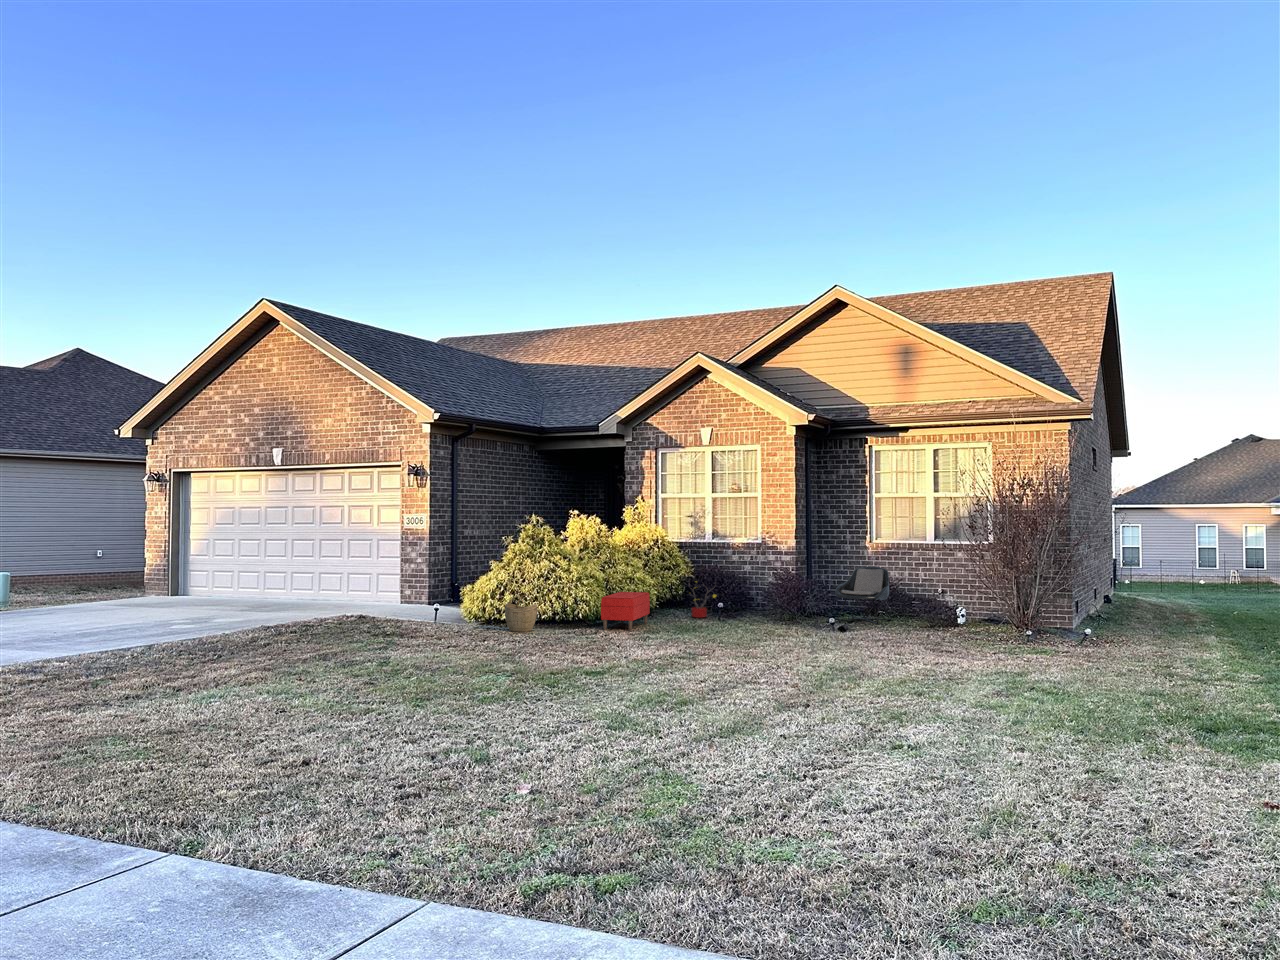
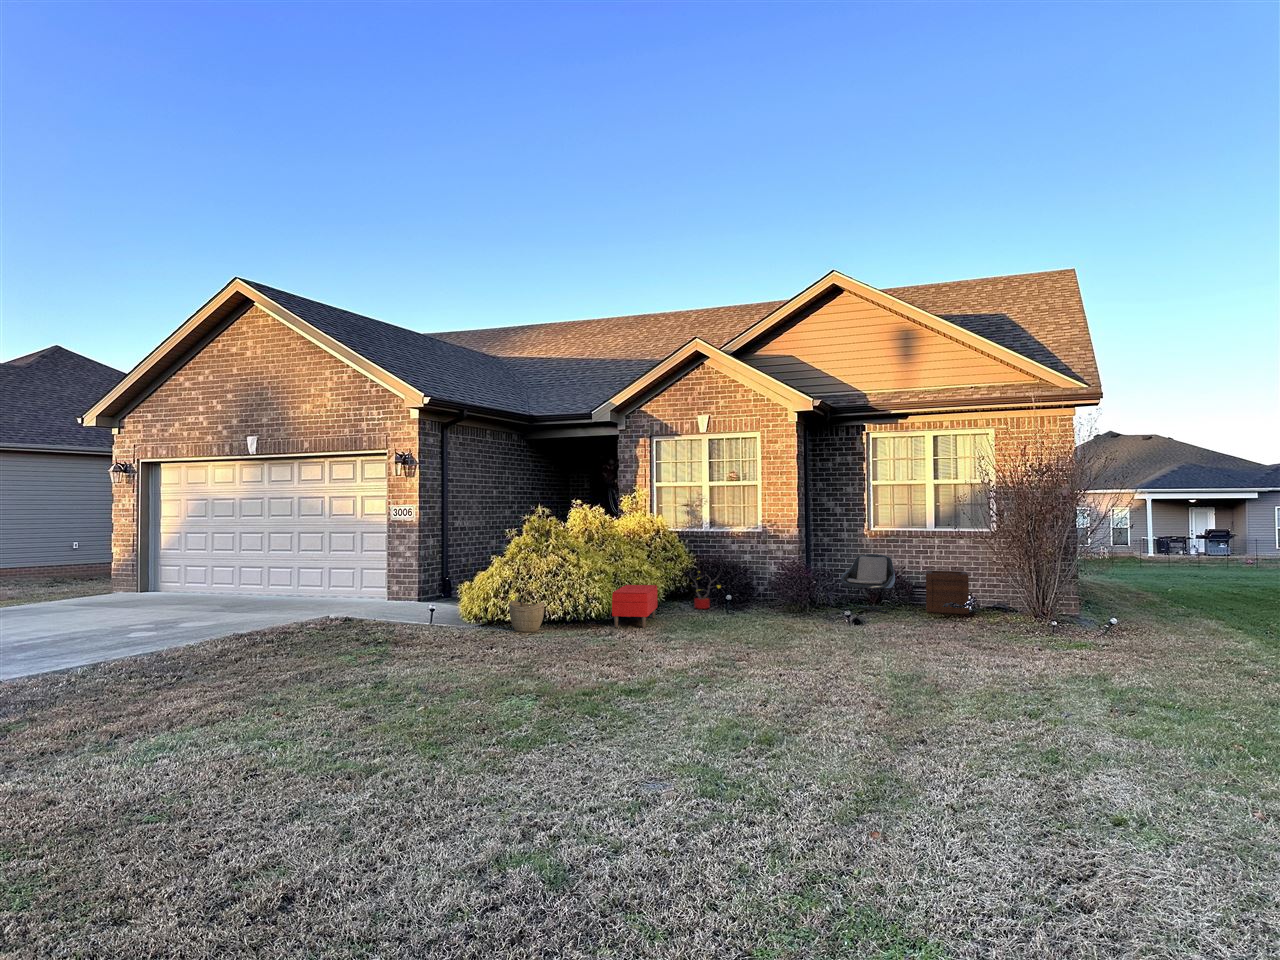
wooden crate: none [919,583,964,626] -> present [926,570,969,614]

